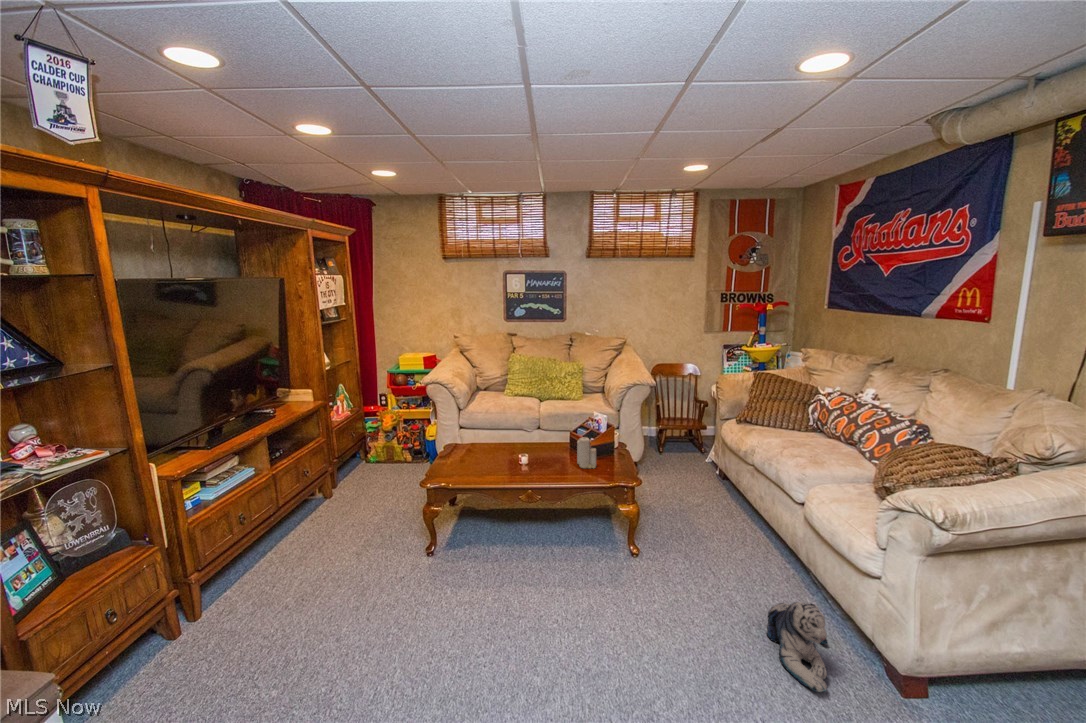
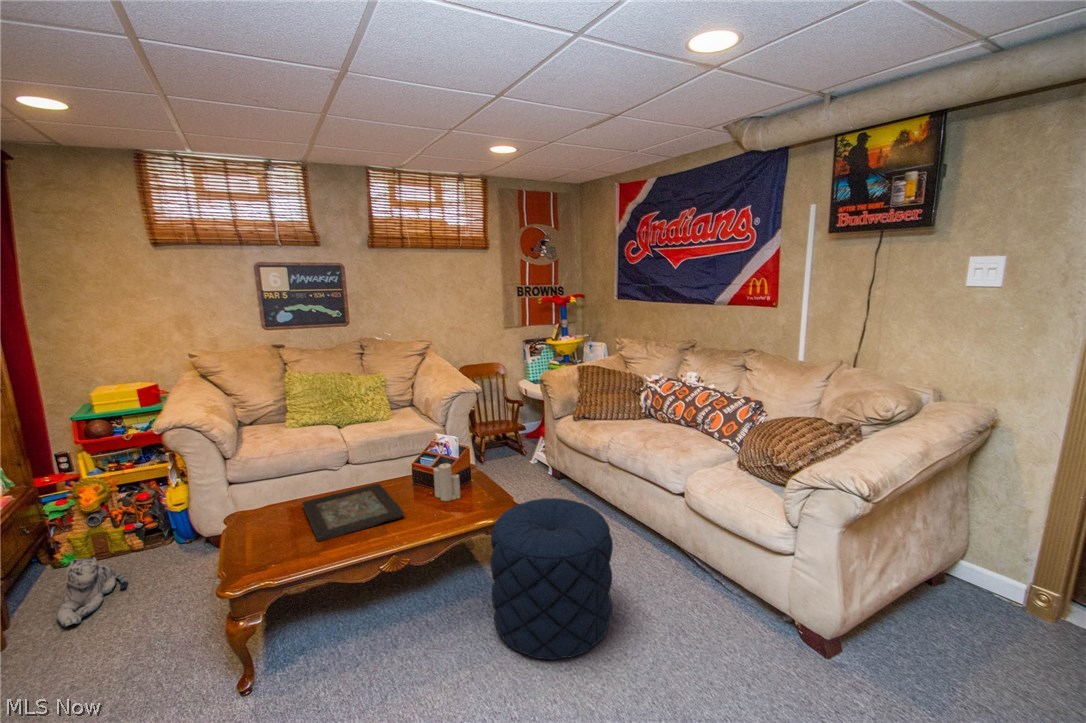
decorative tray: none [480,445,545,475] -> present [302,484,404,541]
pouf: none [597,483,709,625] -> present [491,498,613,660]
plush toy: present [767,602,827,692] -> present [57,557,128,627]

